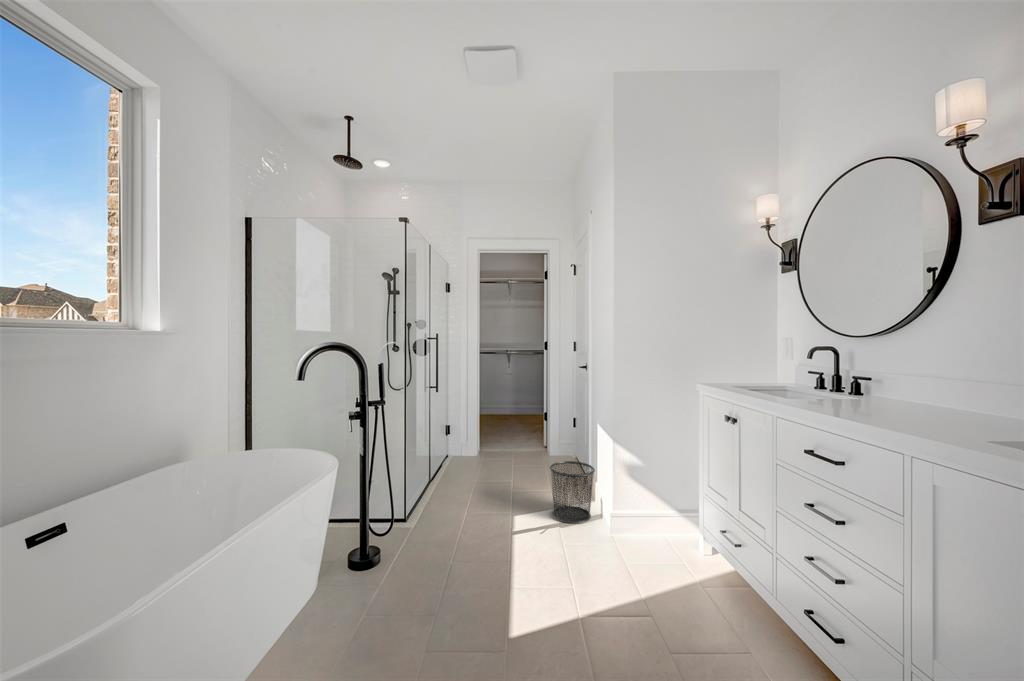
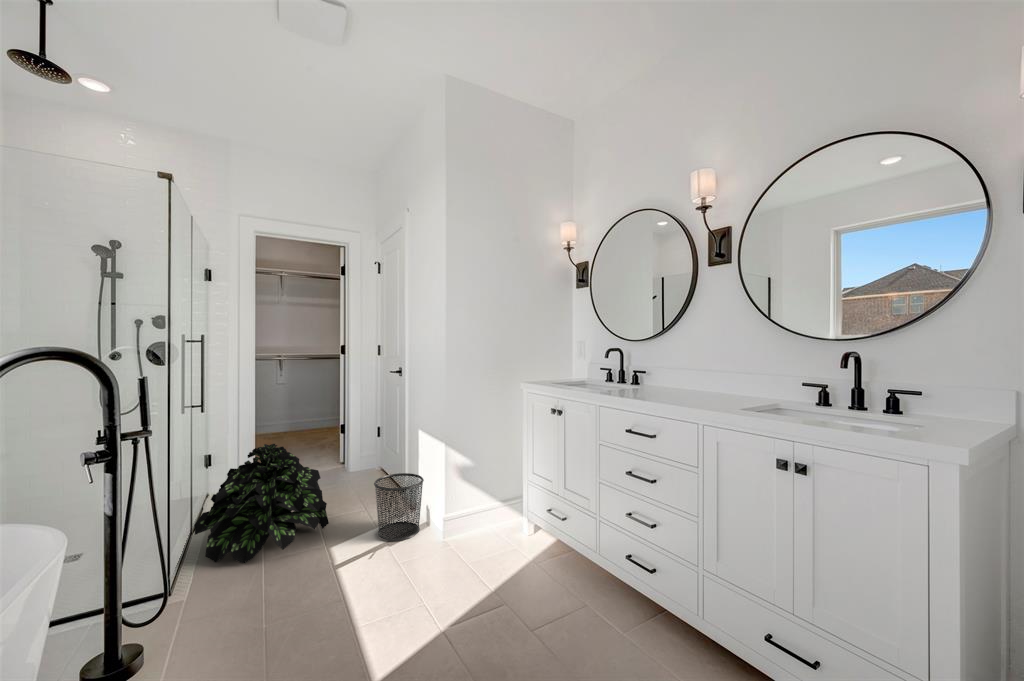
potted plant: none [427,420,519,510] -> present [194,444,329,563]

